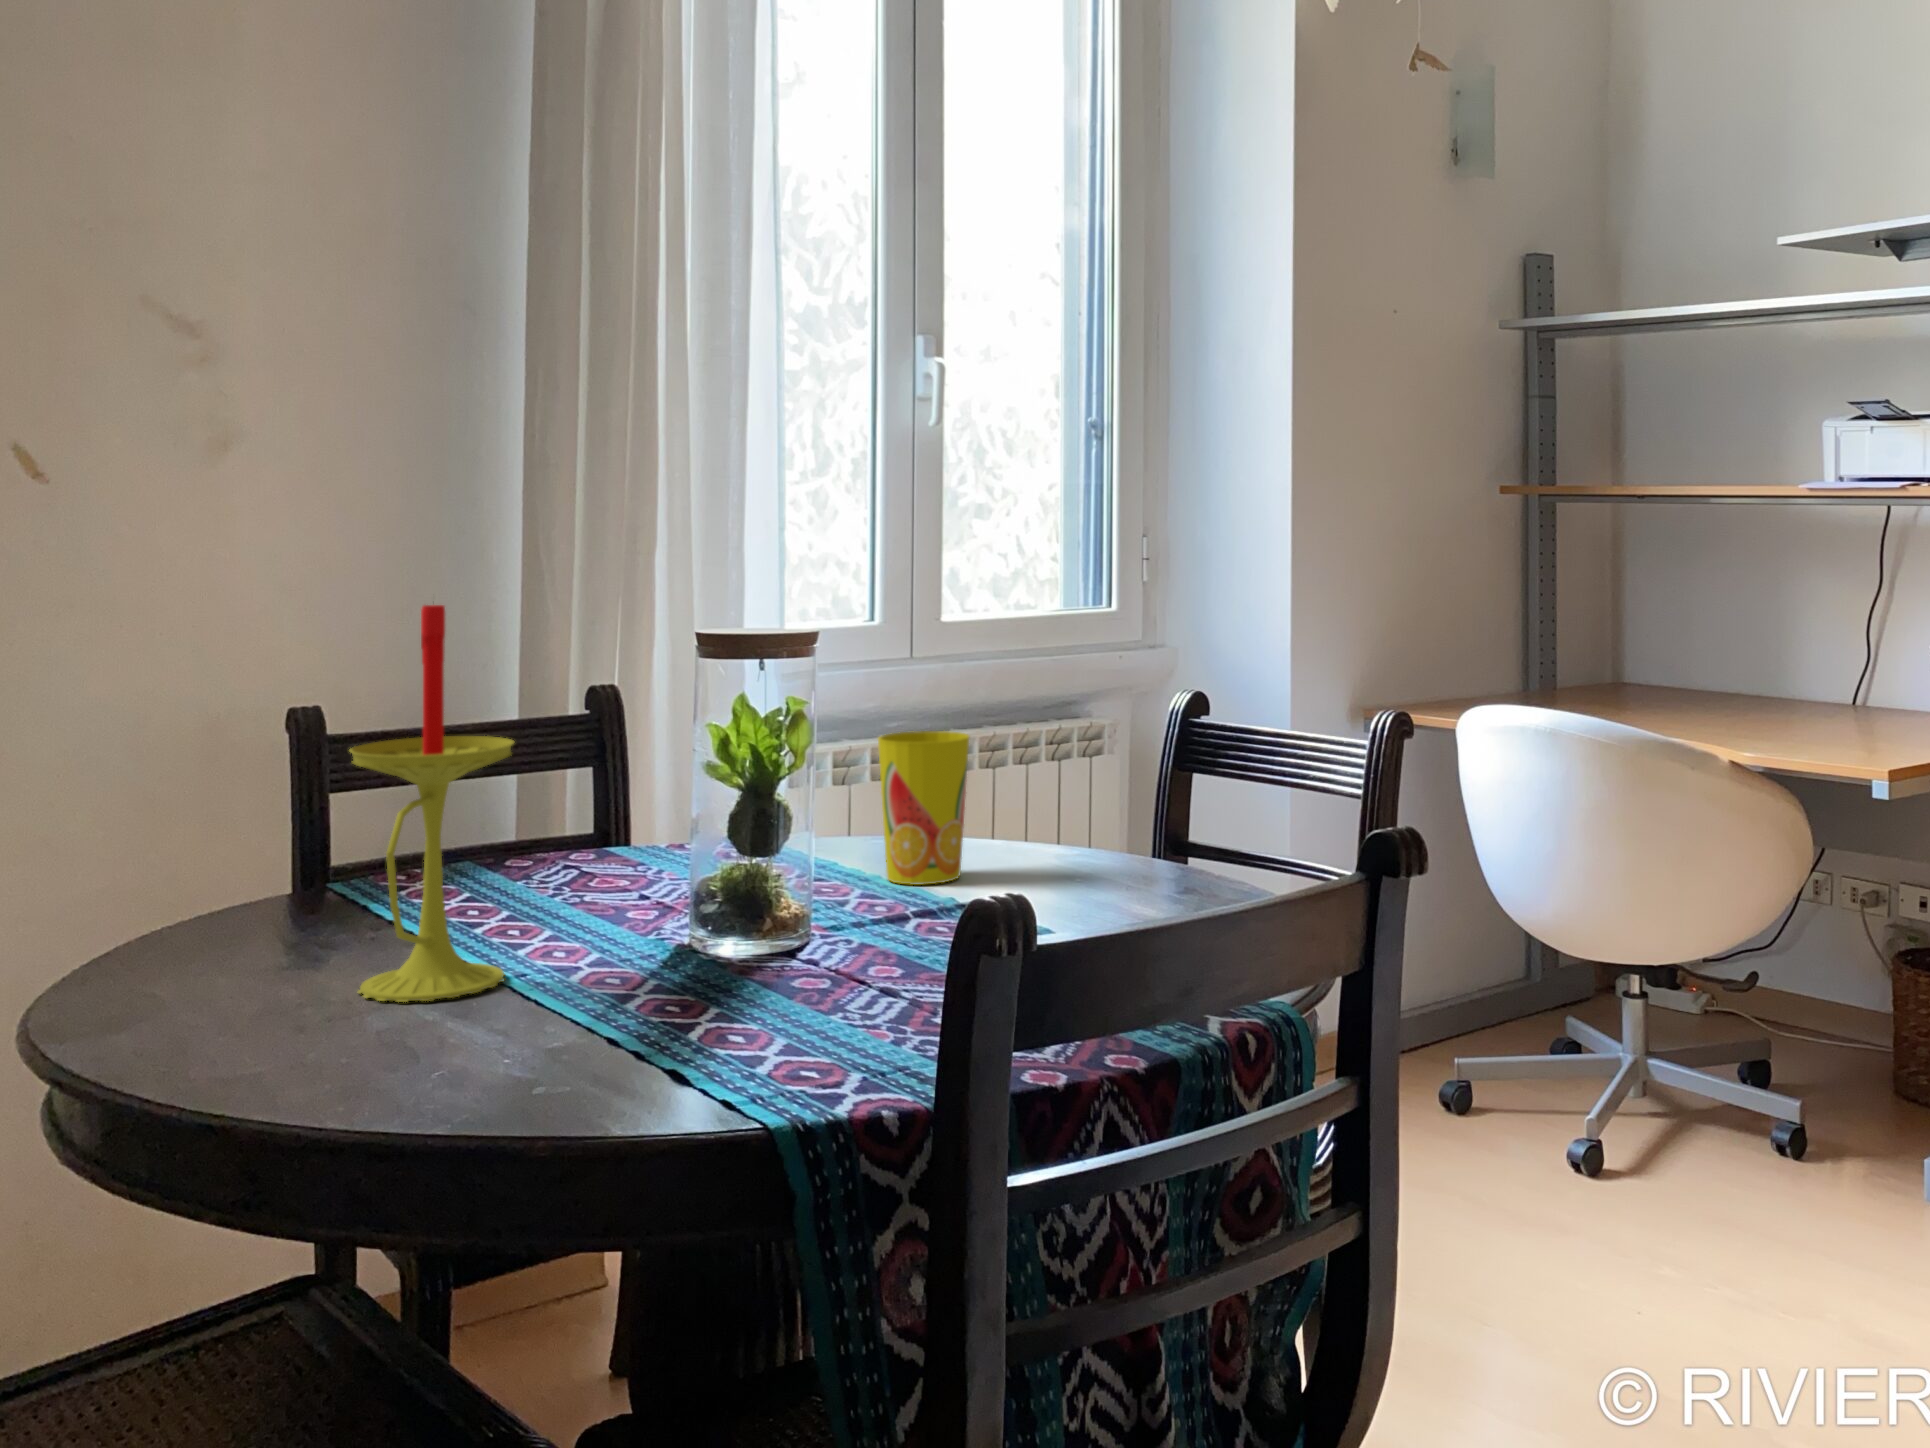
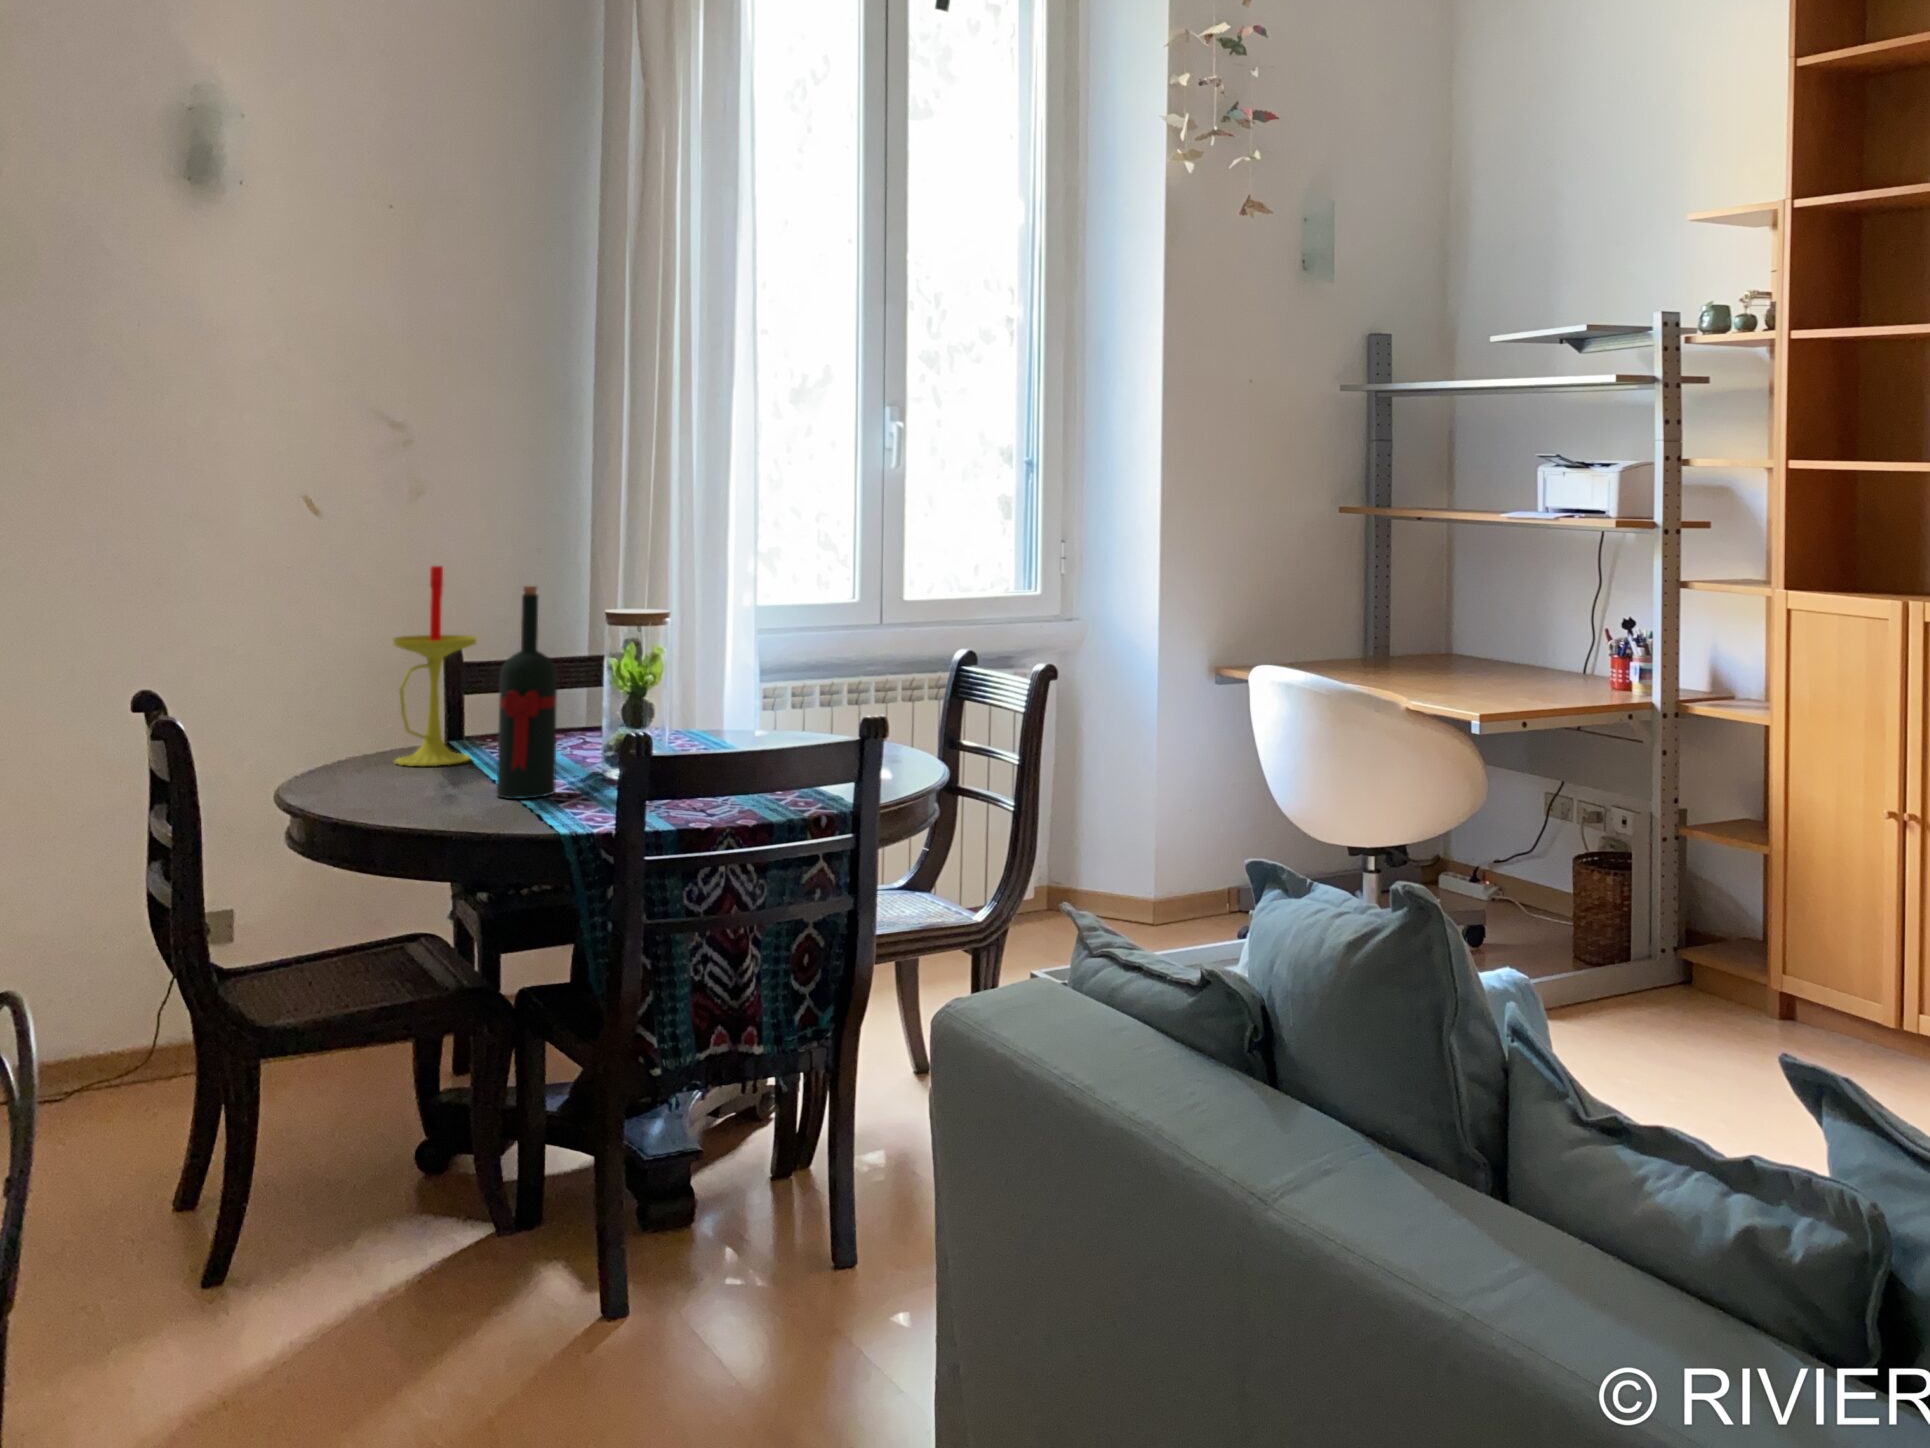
wine bottle: none [659,643,775,1086] -> present [497,586,557,799]
cup: present [878,731,969,885] -> none [725,650,780,737]

